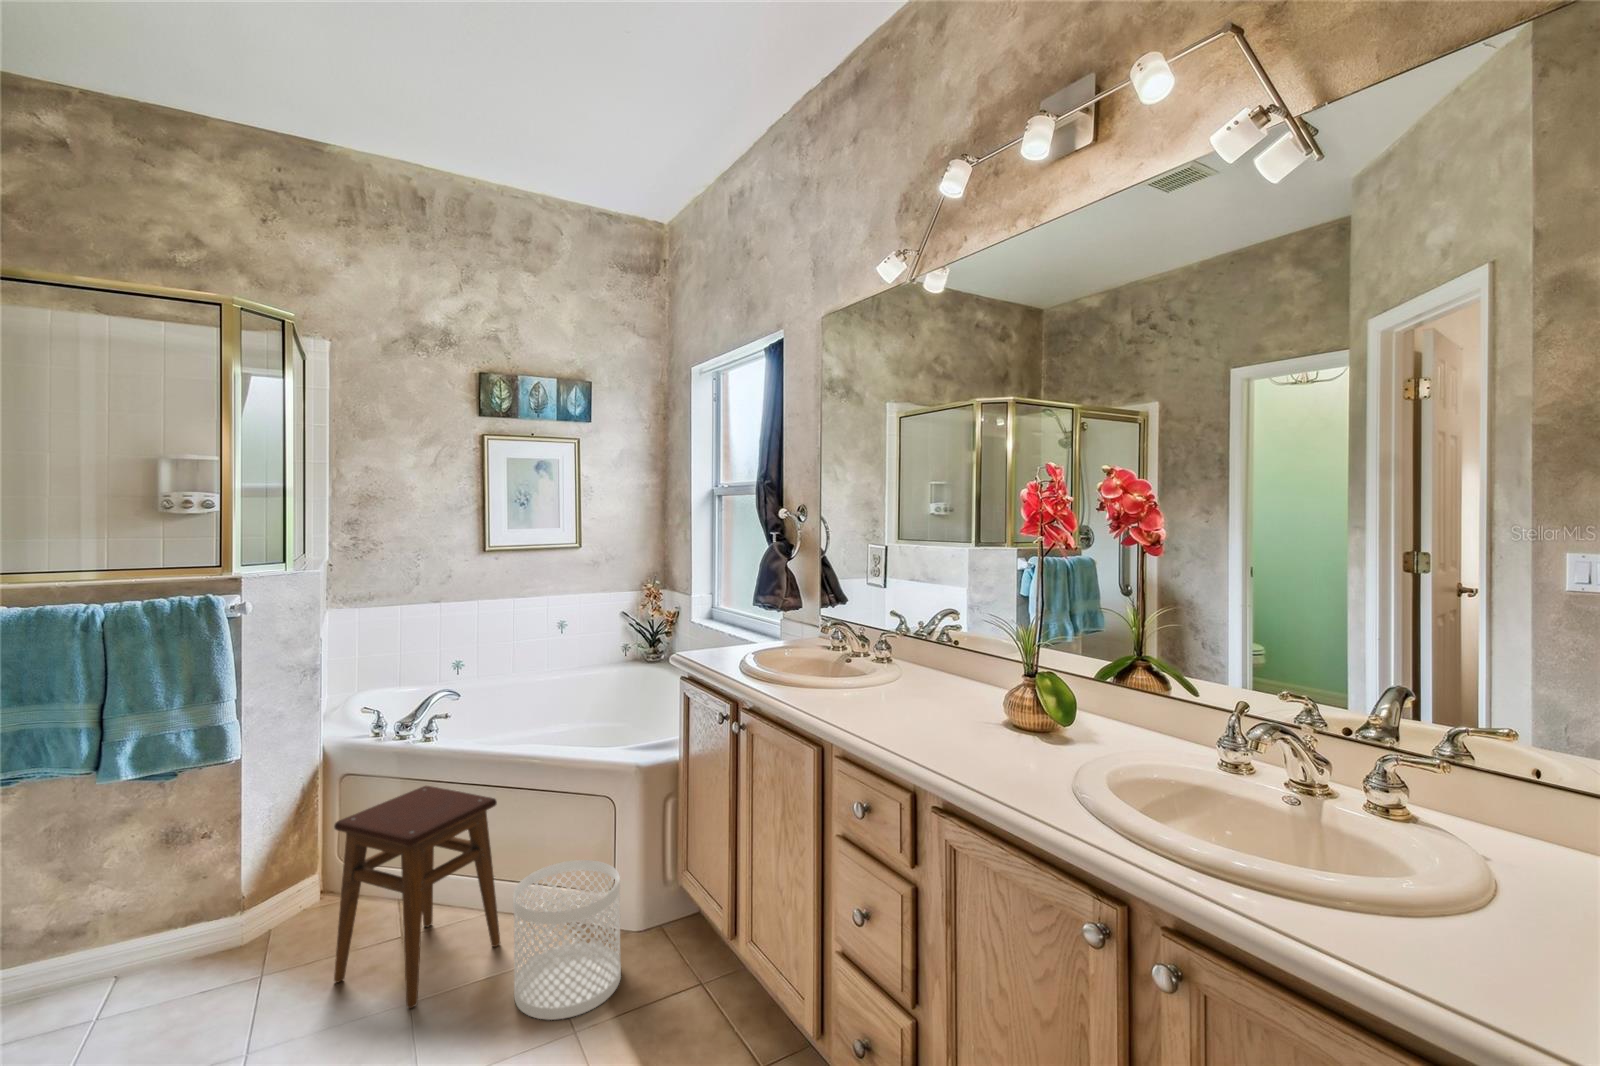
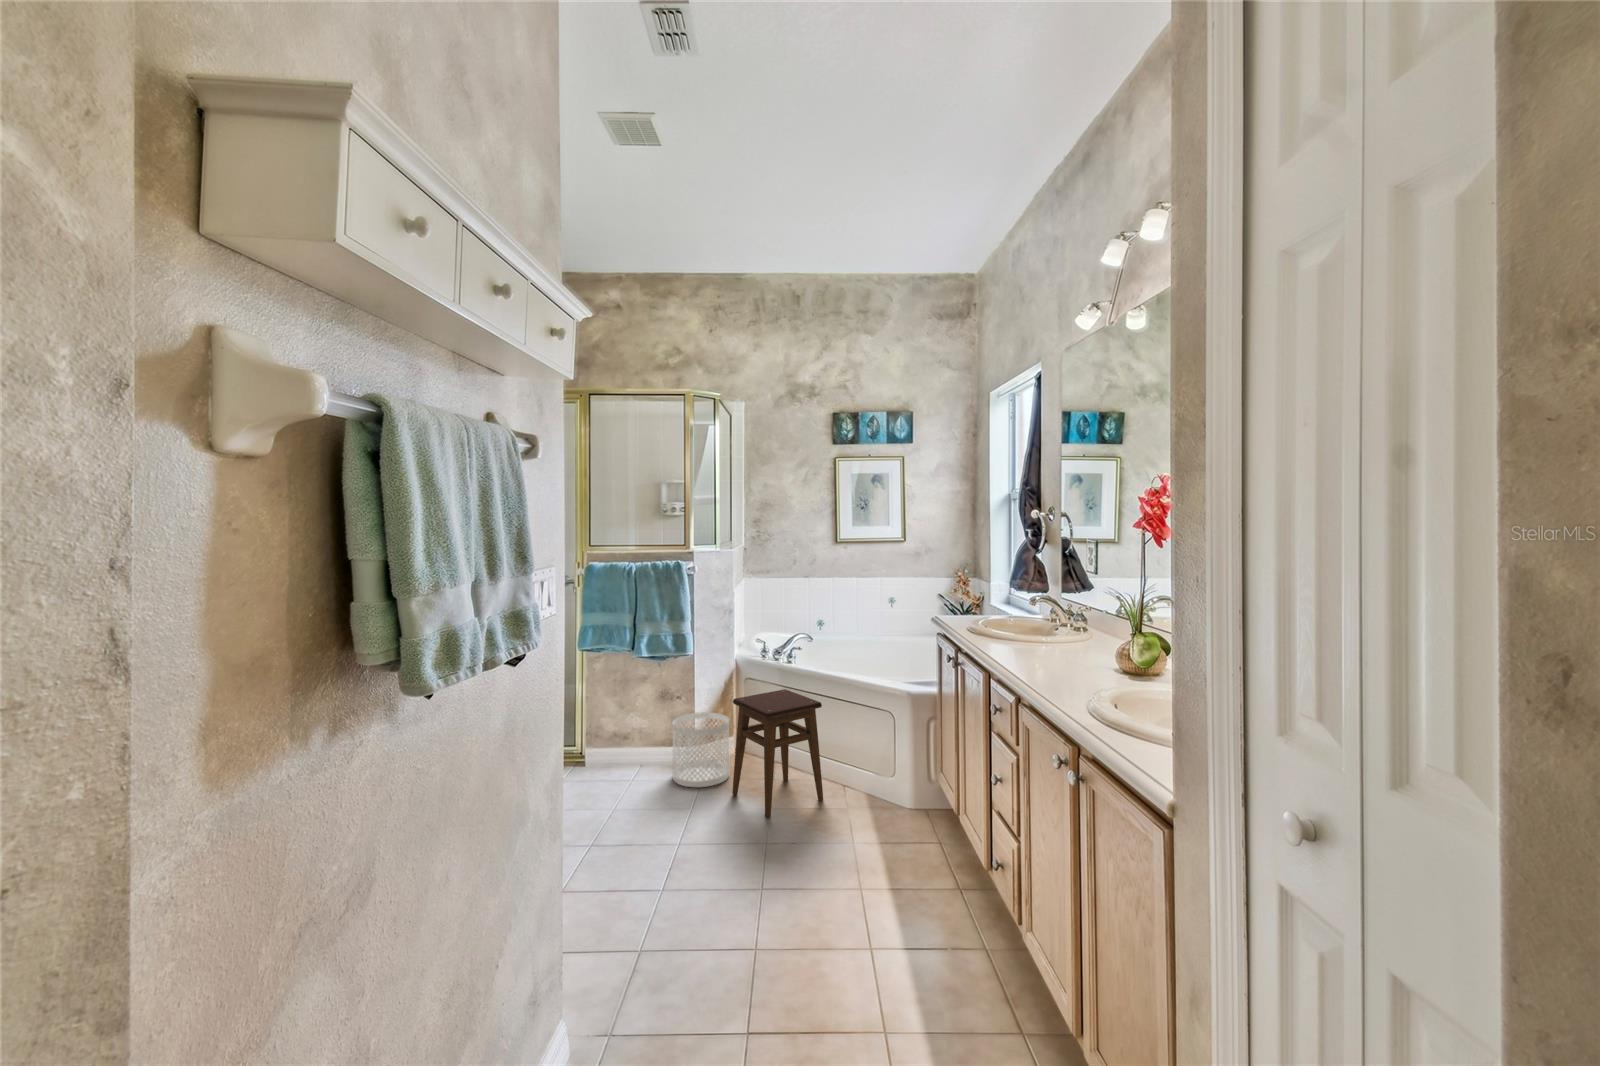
waste basket: present [513,860,621,1020] -> present [672,712,729,787]

